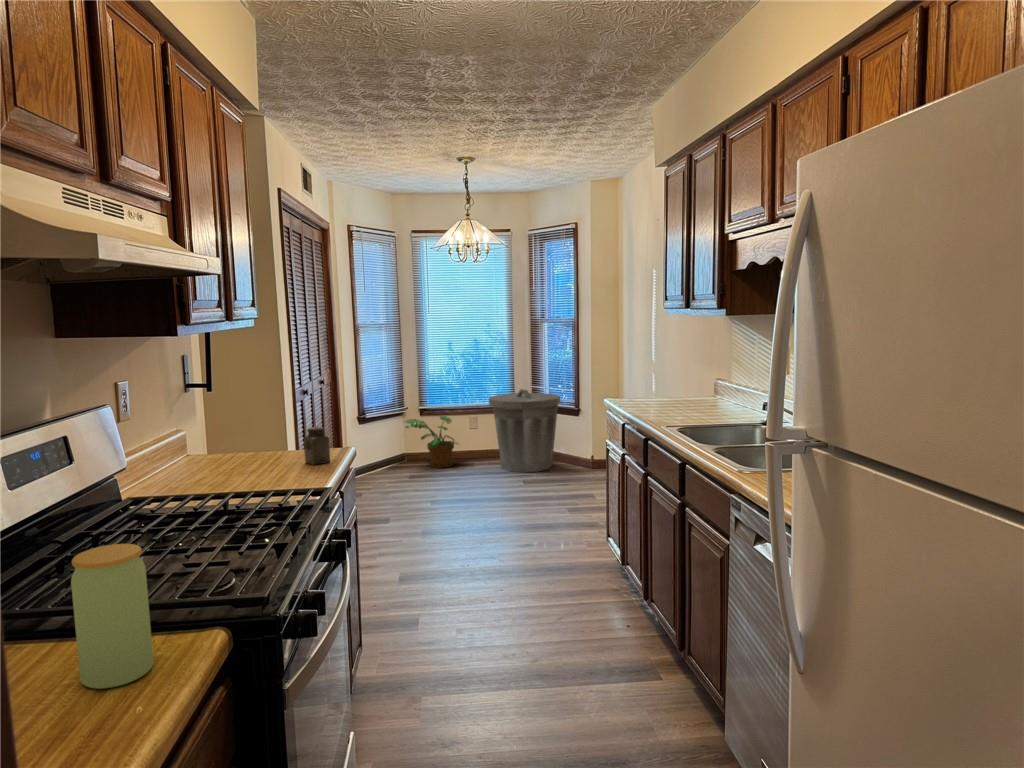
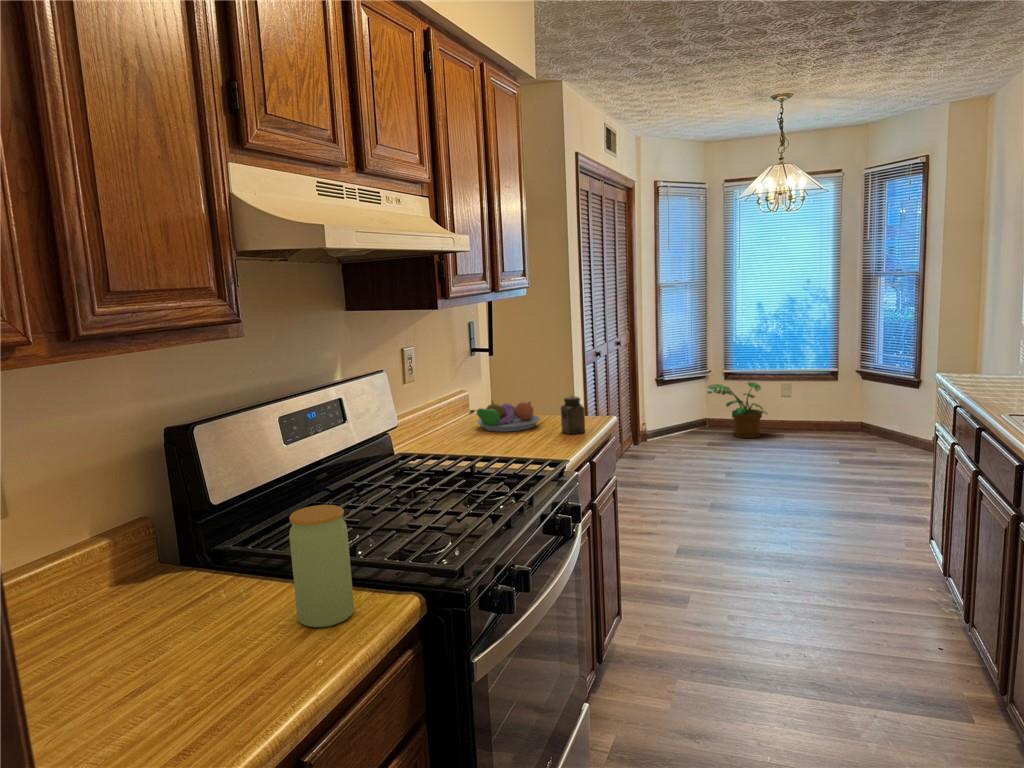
trash can: present [489,389,560,472] -> none [805,356,895,451]
fruit bowl: none [199,435,279,468] -> present [470,401,540,432]

